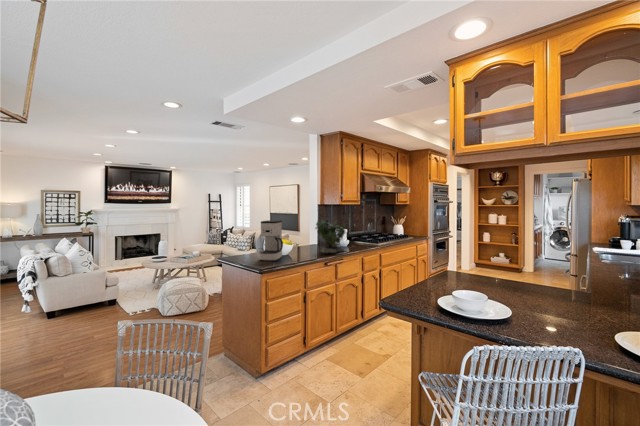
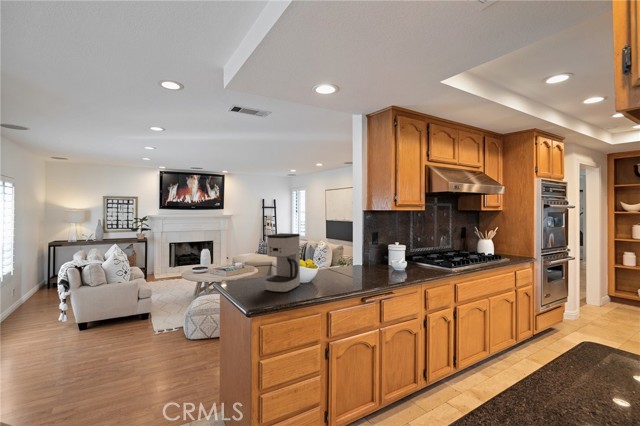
potted plant: present [316,221,345,253] -> none [353,231,401,283]

